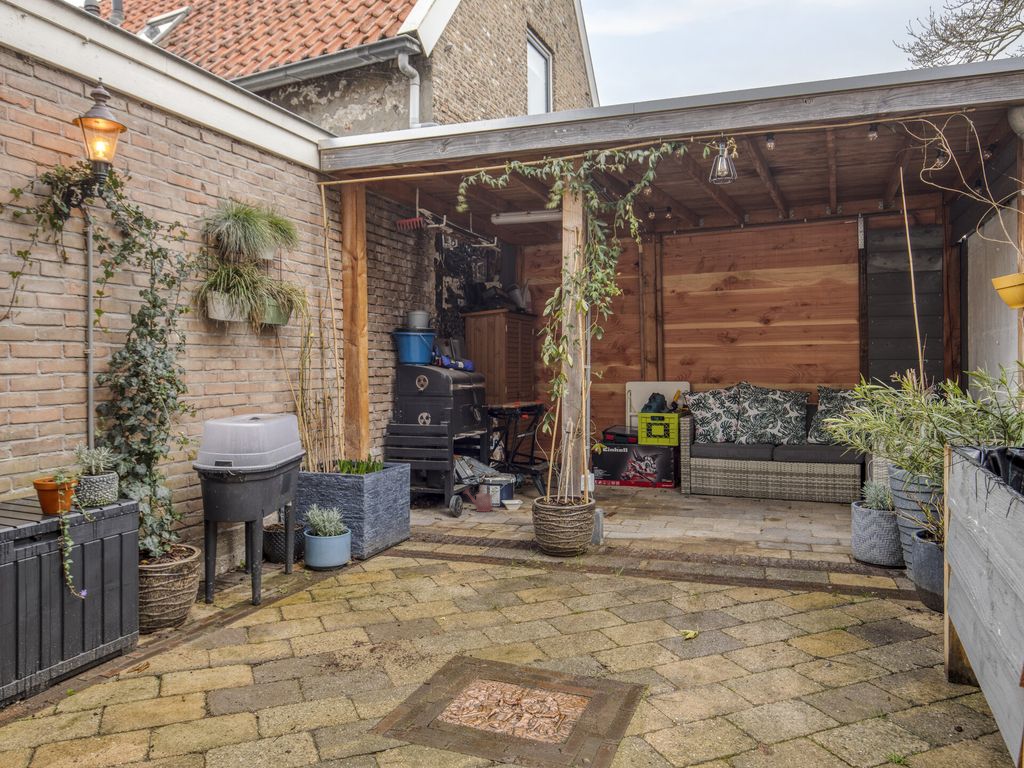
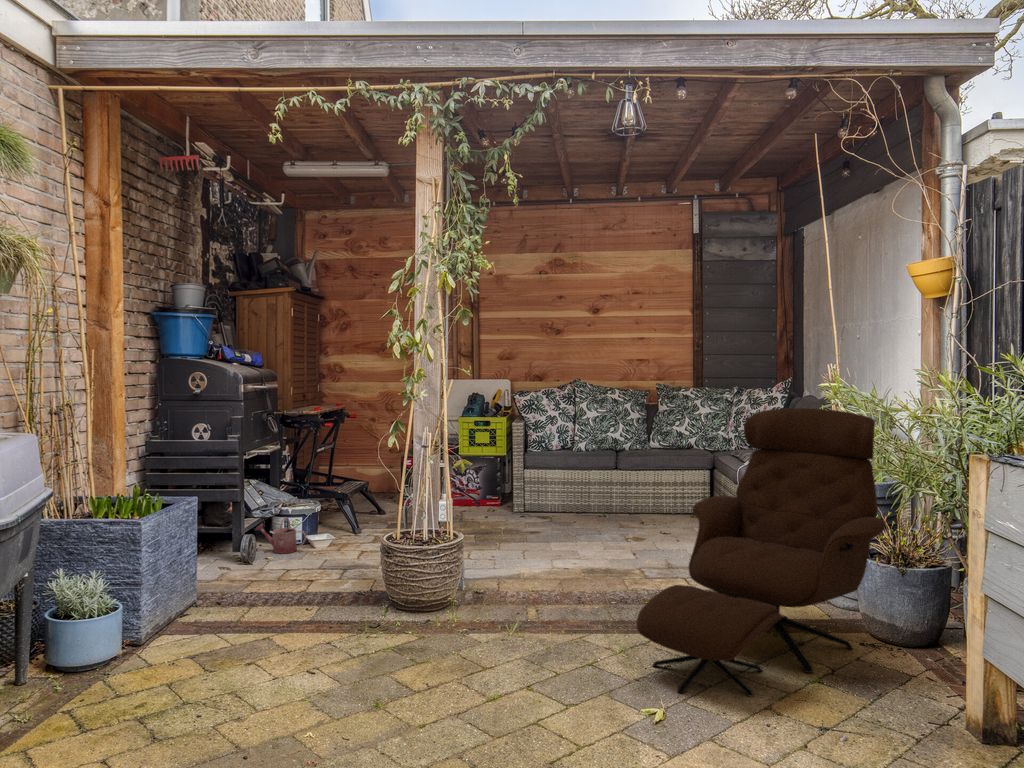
lounge chair: none [699,403,937,634] -> present [637,408,885,697]

